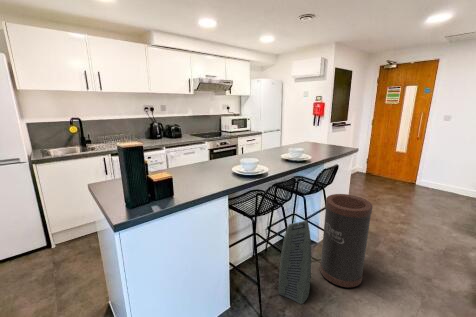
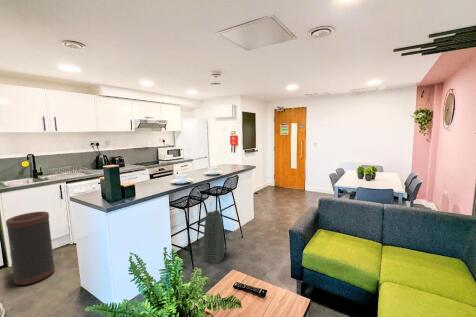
trash can: present [320,194,373,288] -> present [6,212,55,285]

